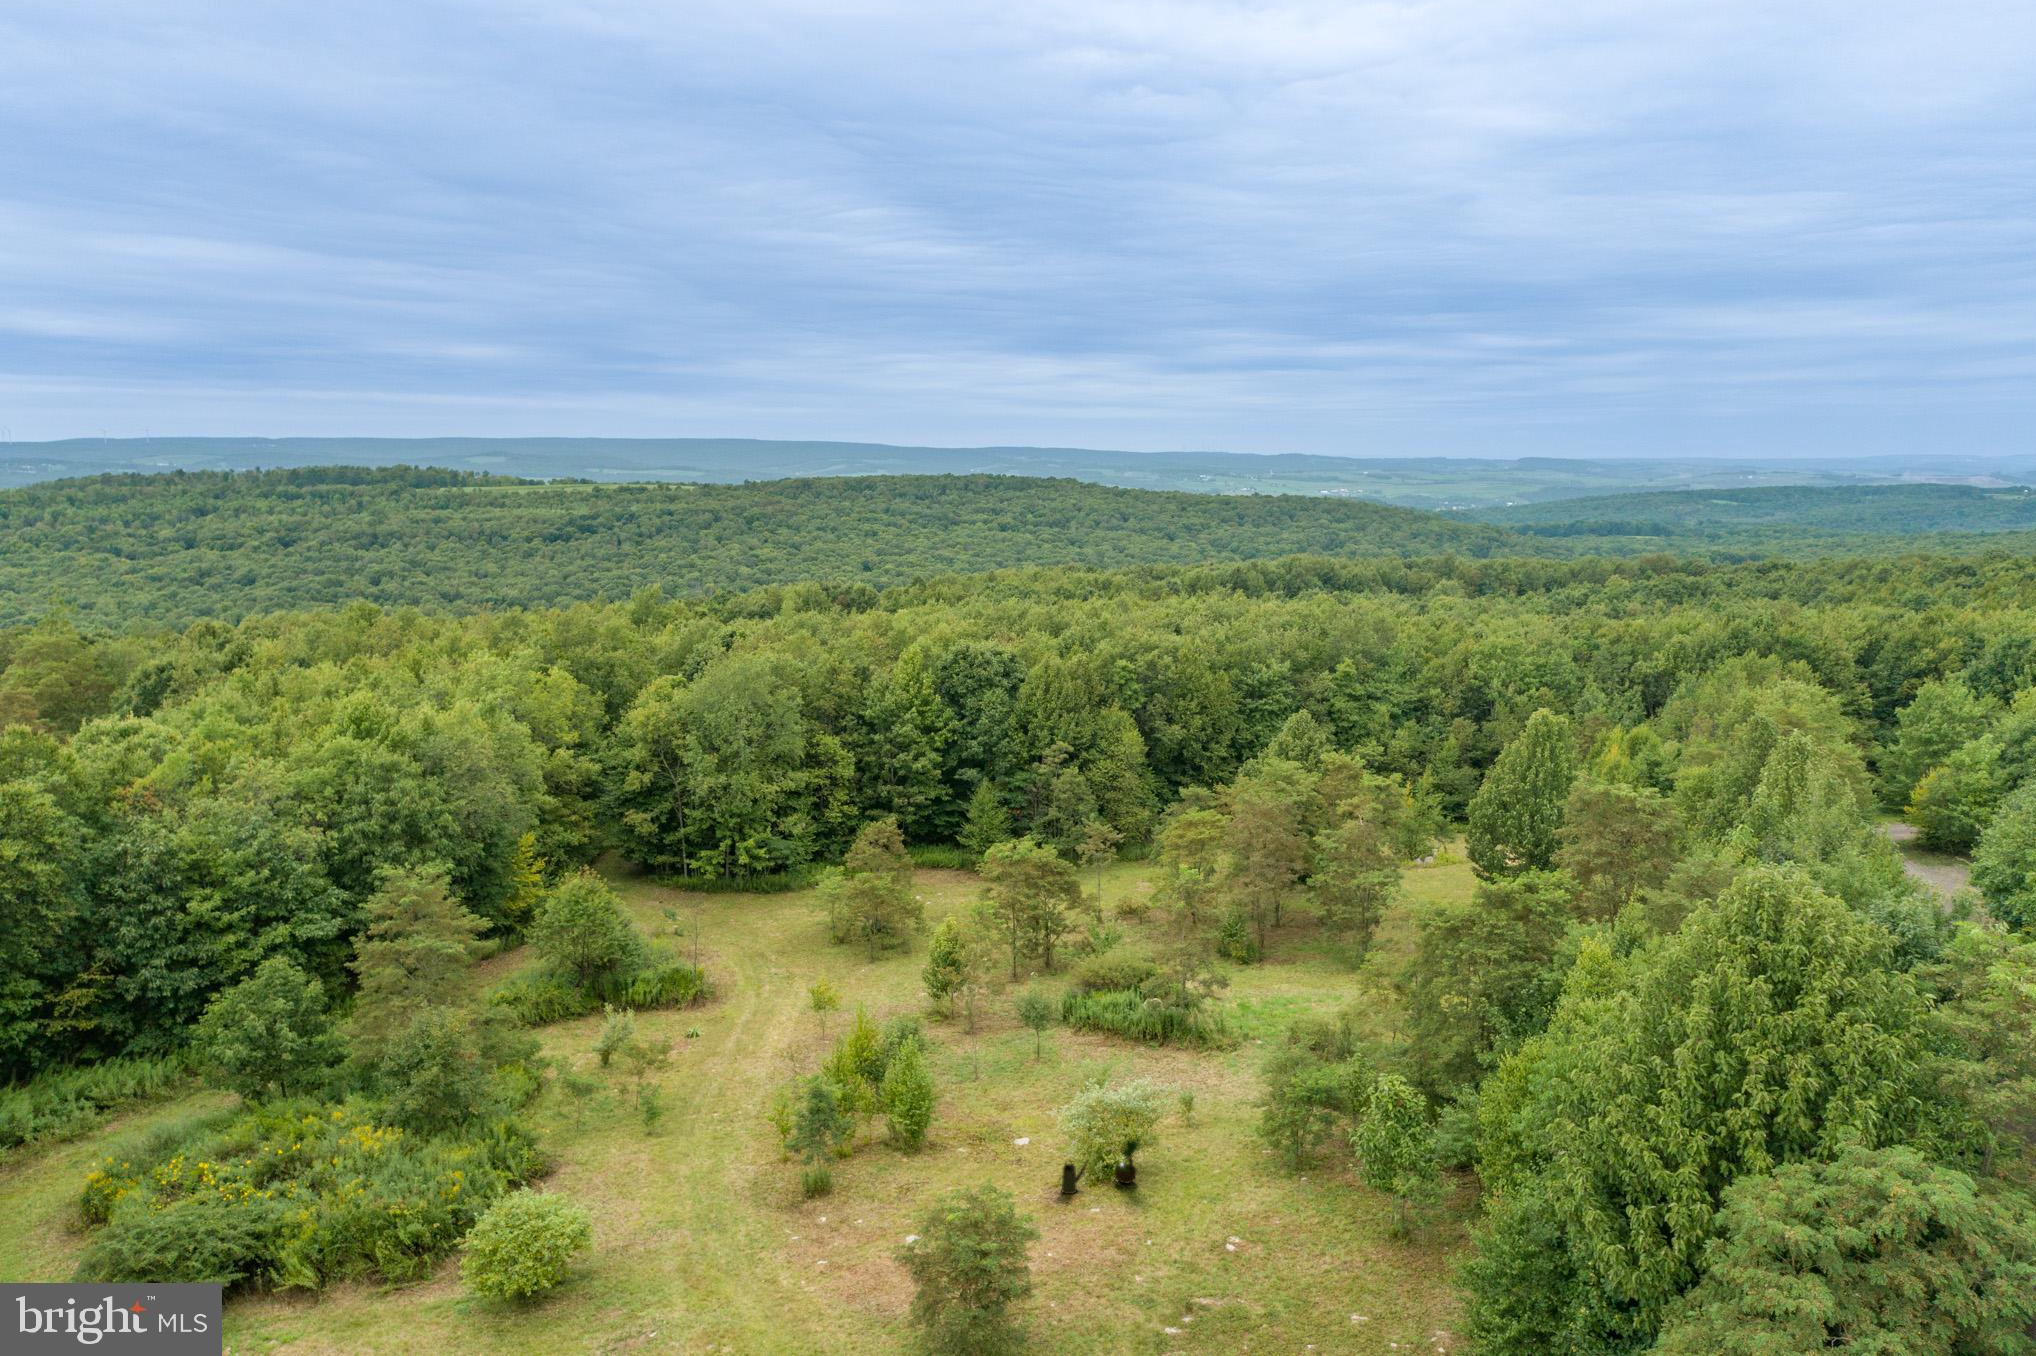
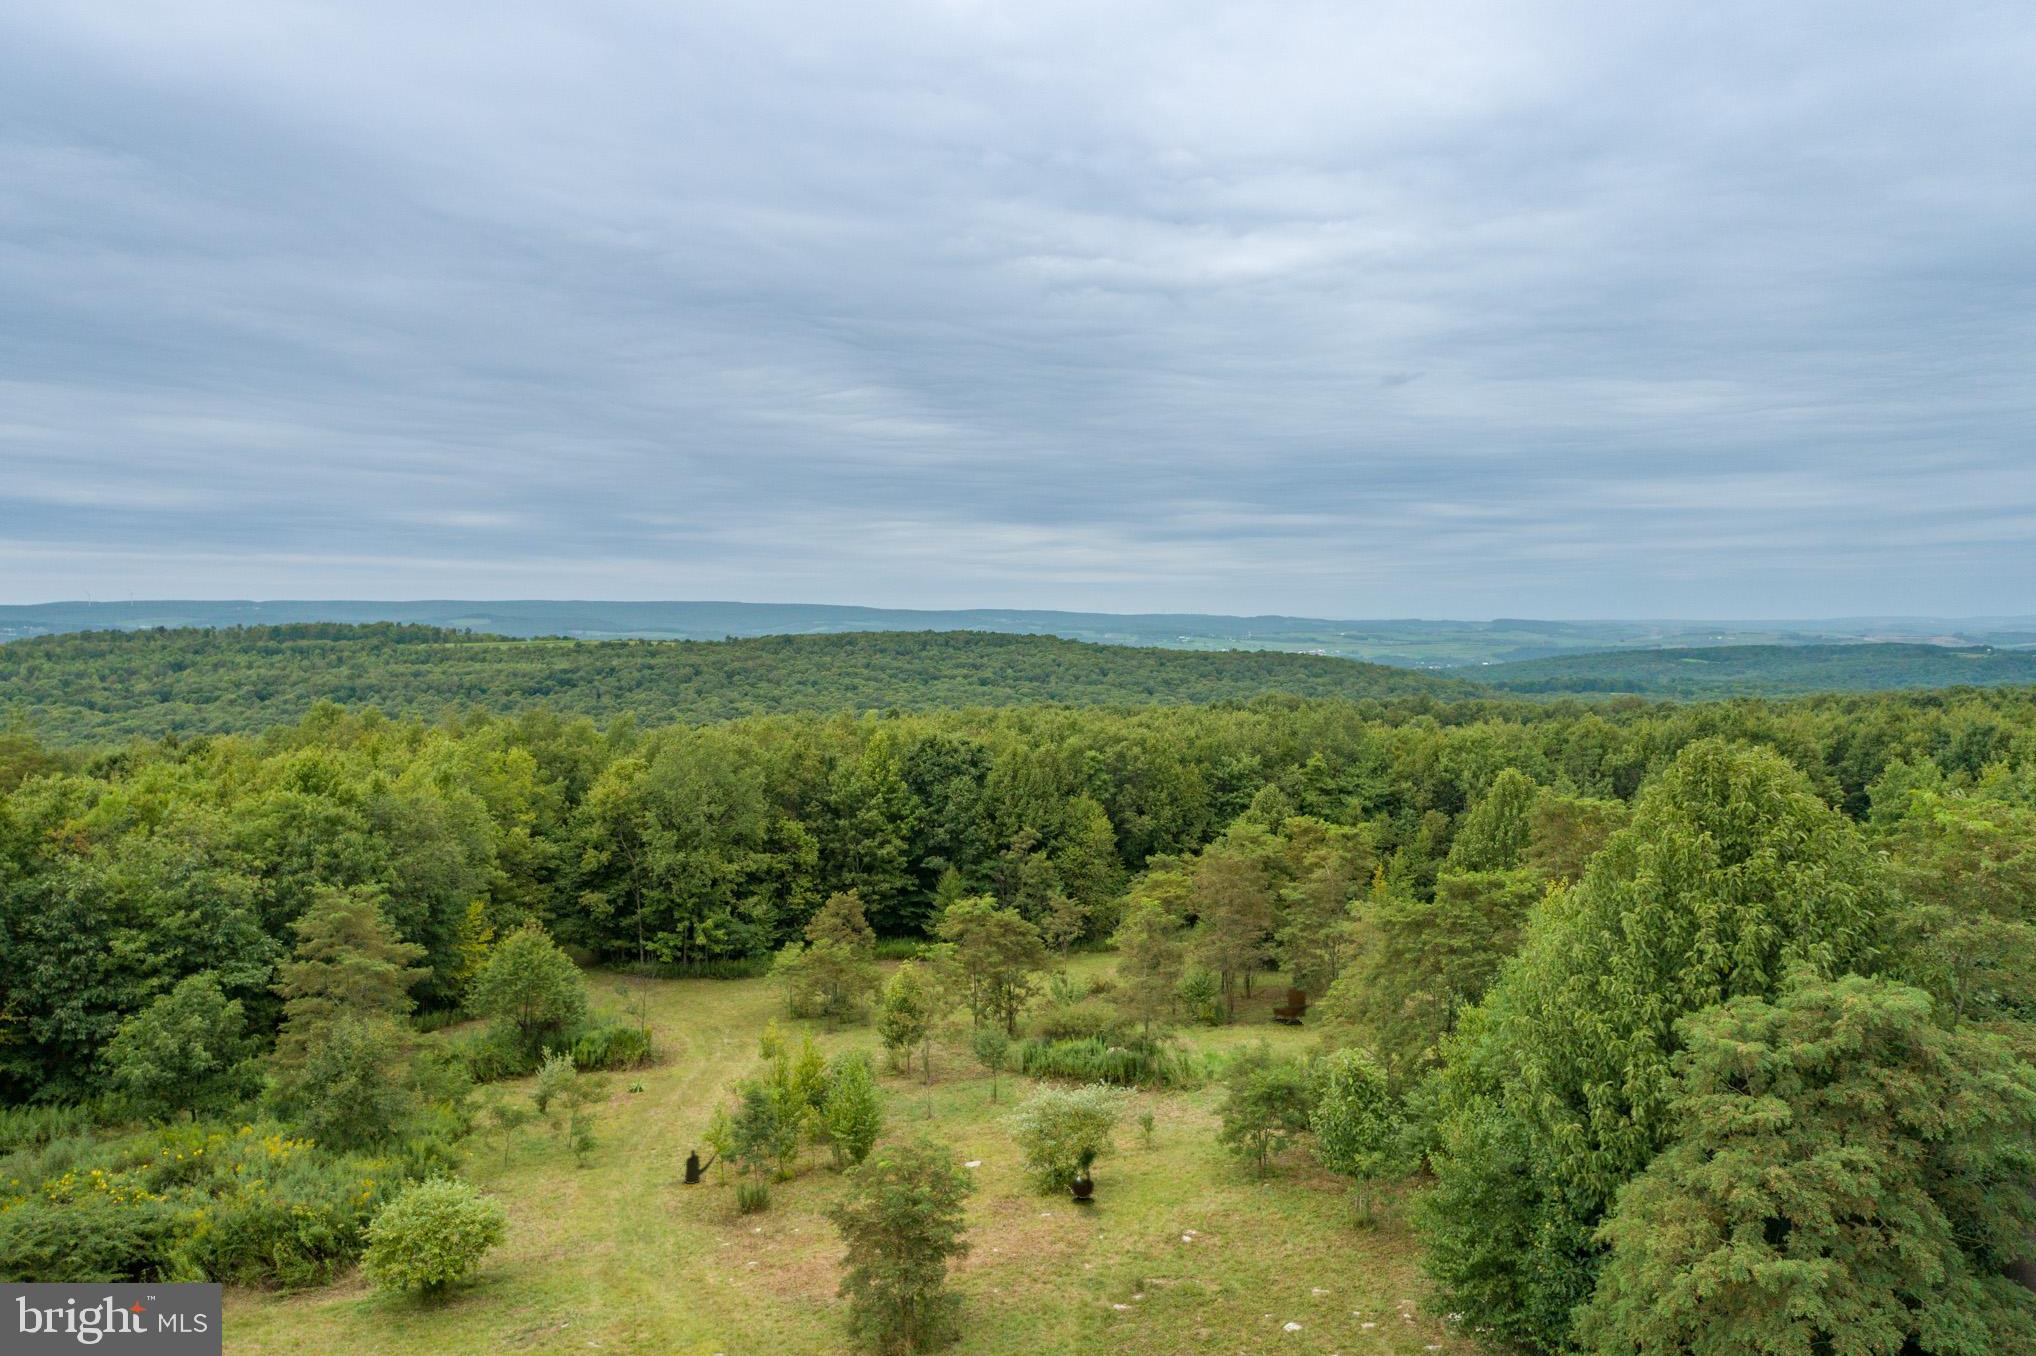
lounge chair: none [1295,917,1335,954] -> present [1271,988,1310,1025]
watering can: present [1061,1160,1088,1194] -> present [680,1150,717,1184]

